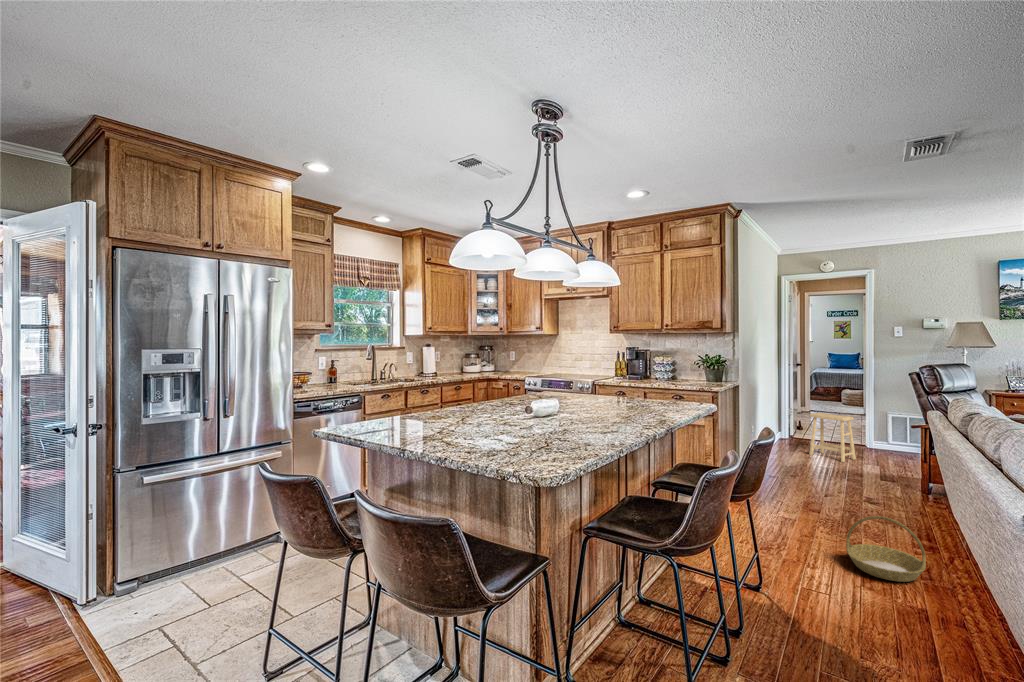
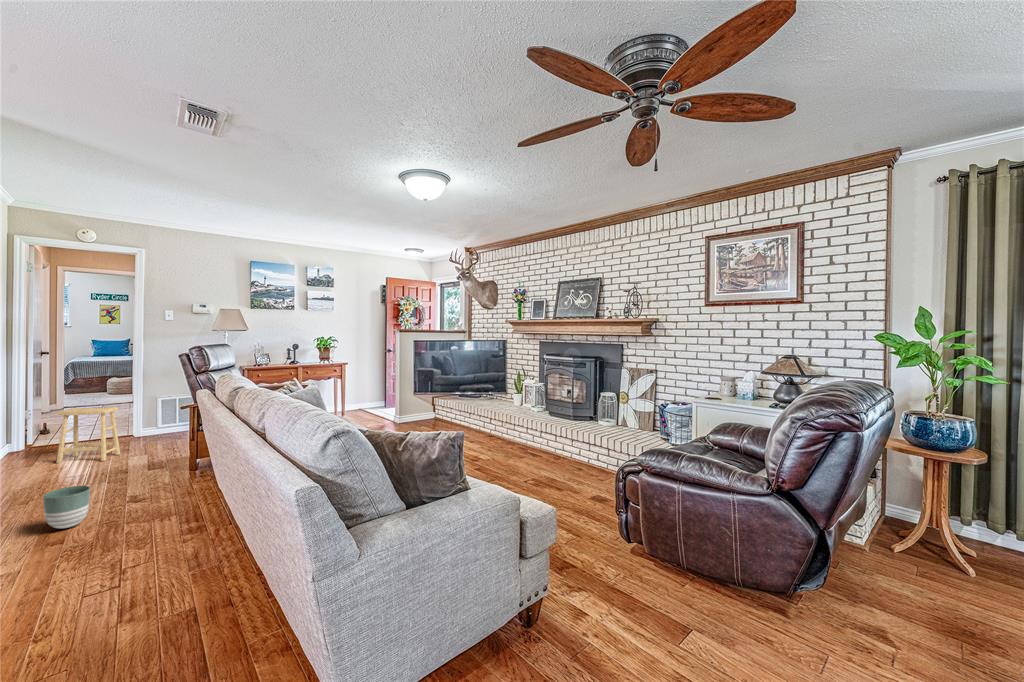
planter: none [806,473,836,505] -> present [43,486,90,529]
basket: present [846,516,926,582] -> none [99,519,194,597]

